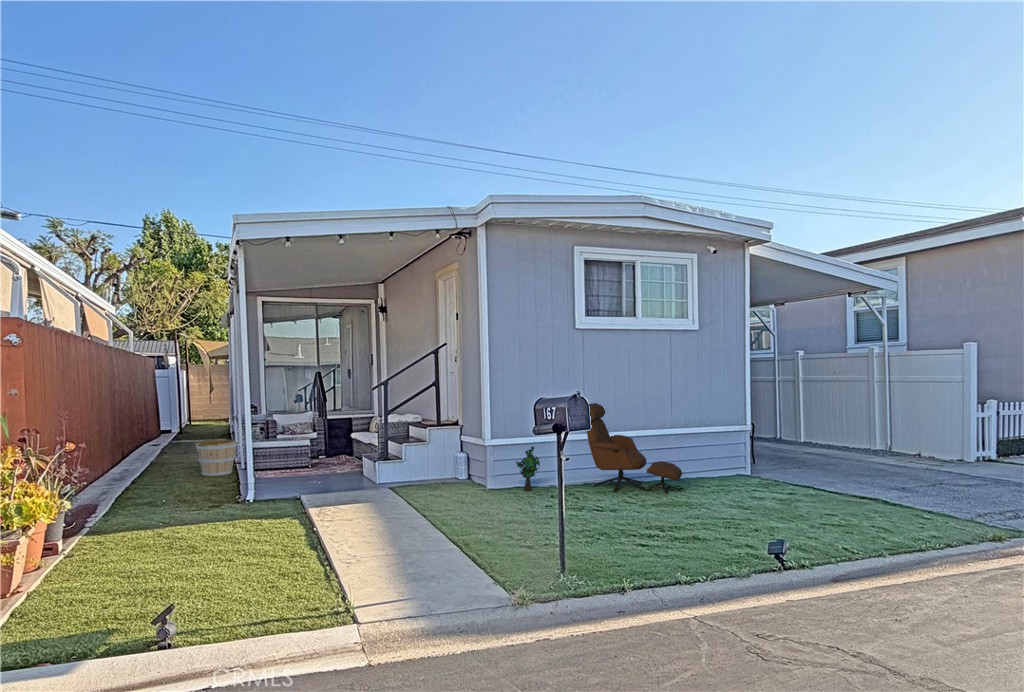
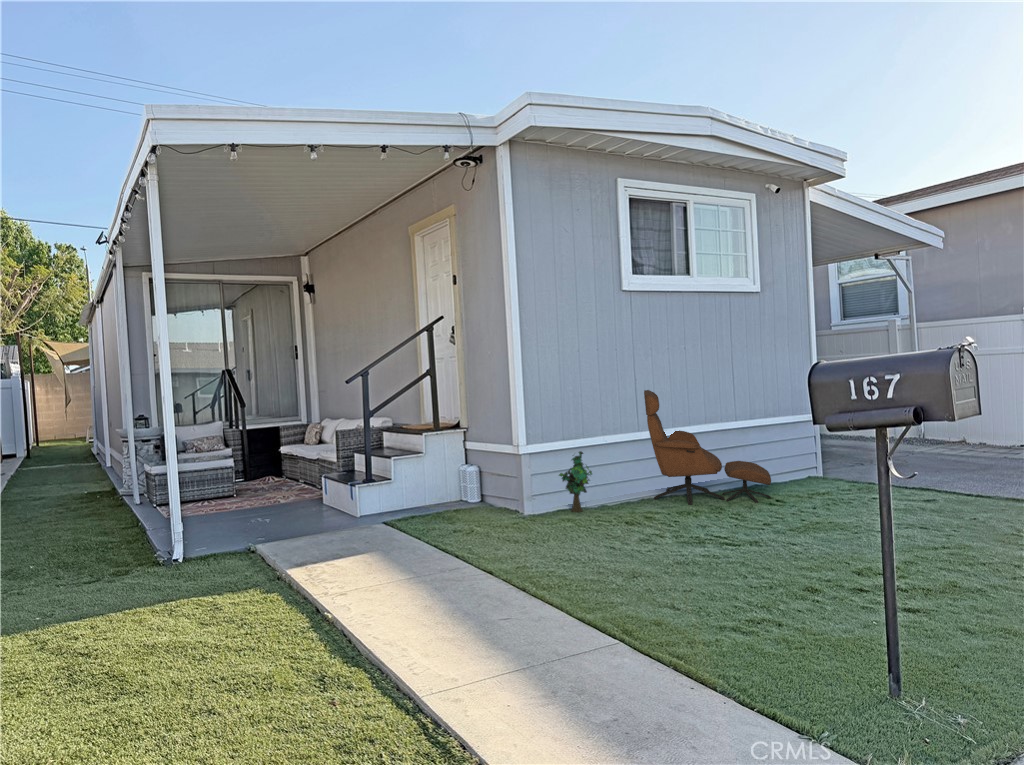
wooden bucket: present [195,439,238,476] -> none [61,466,127,522]

